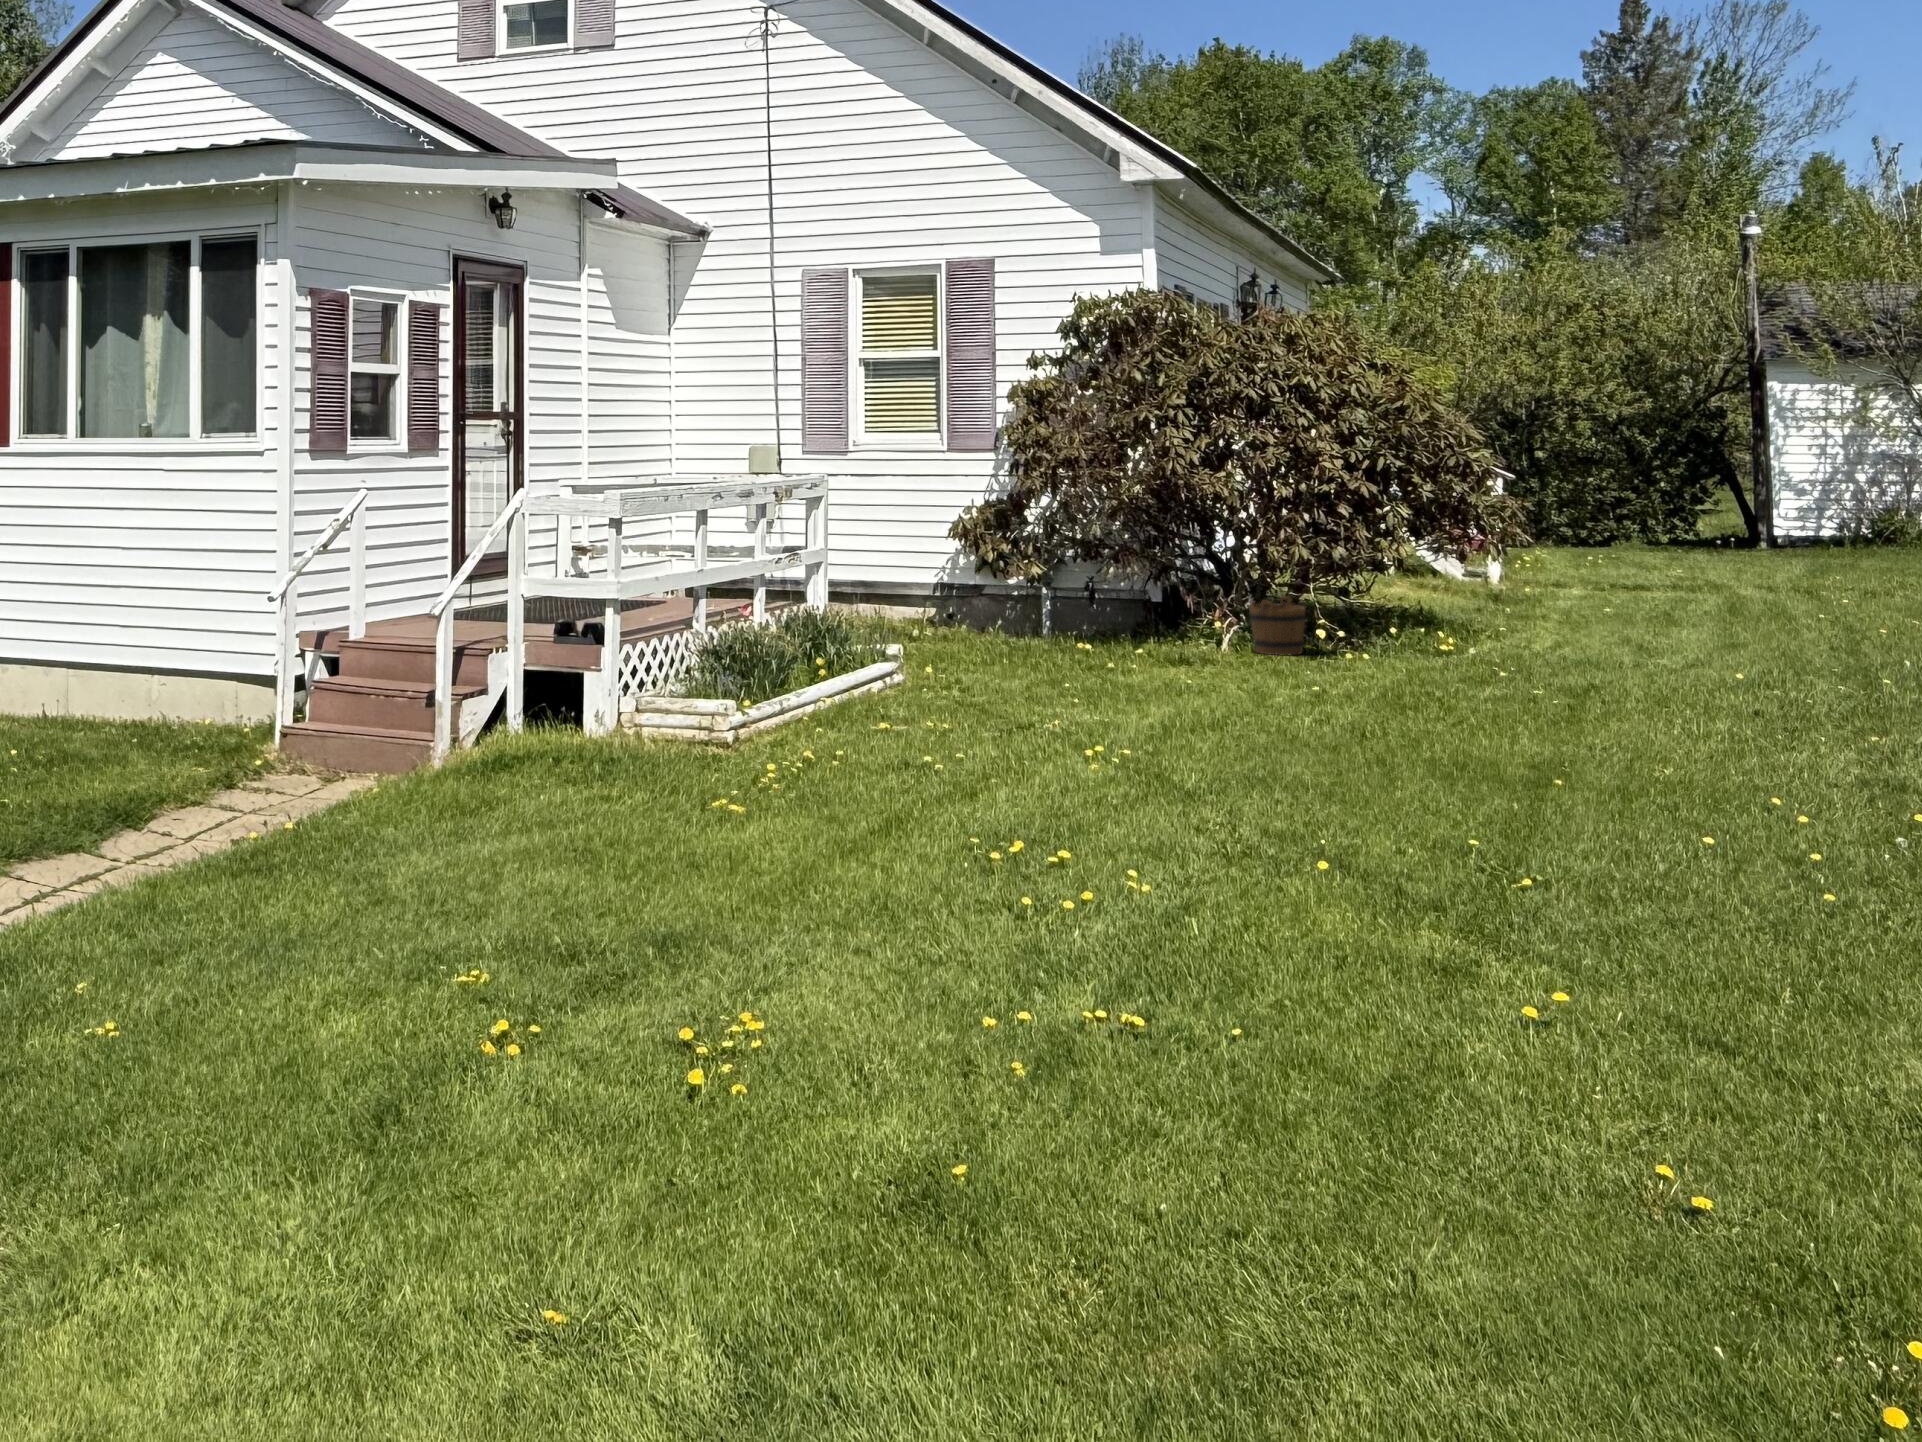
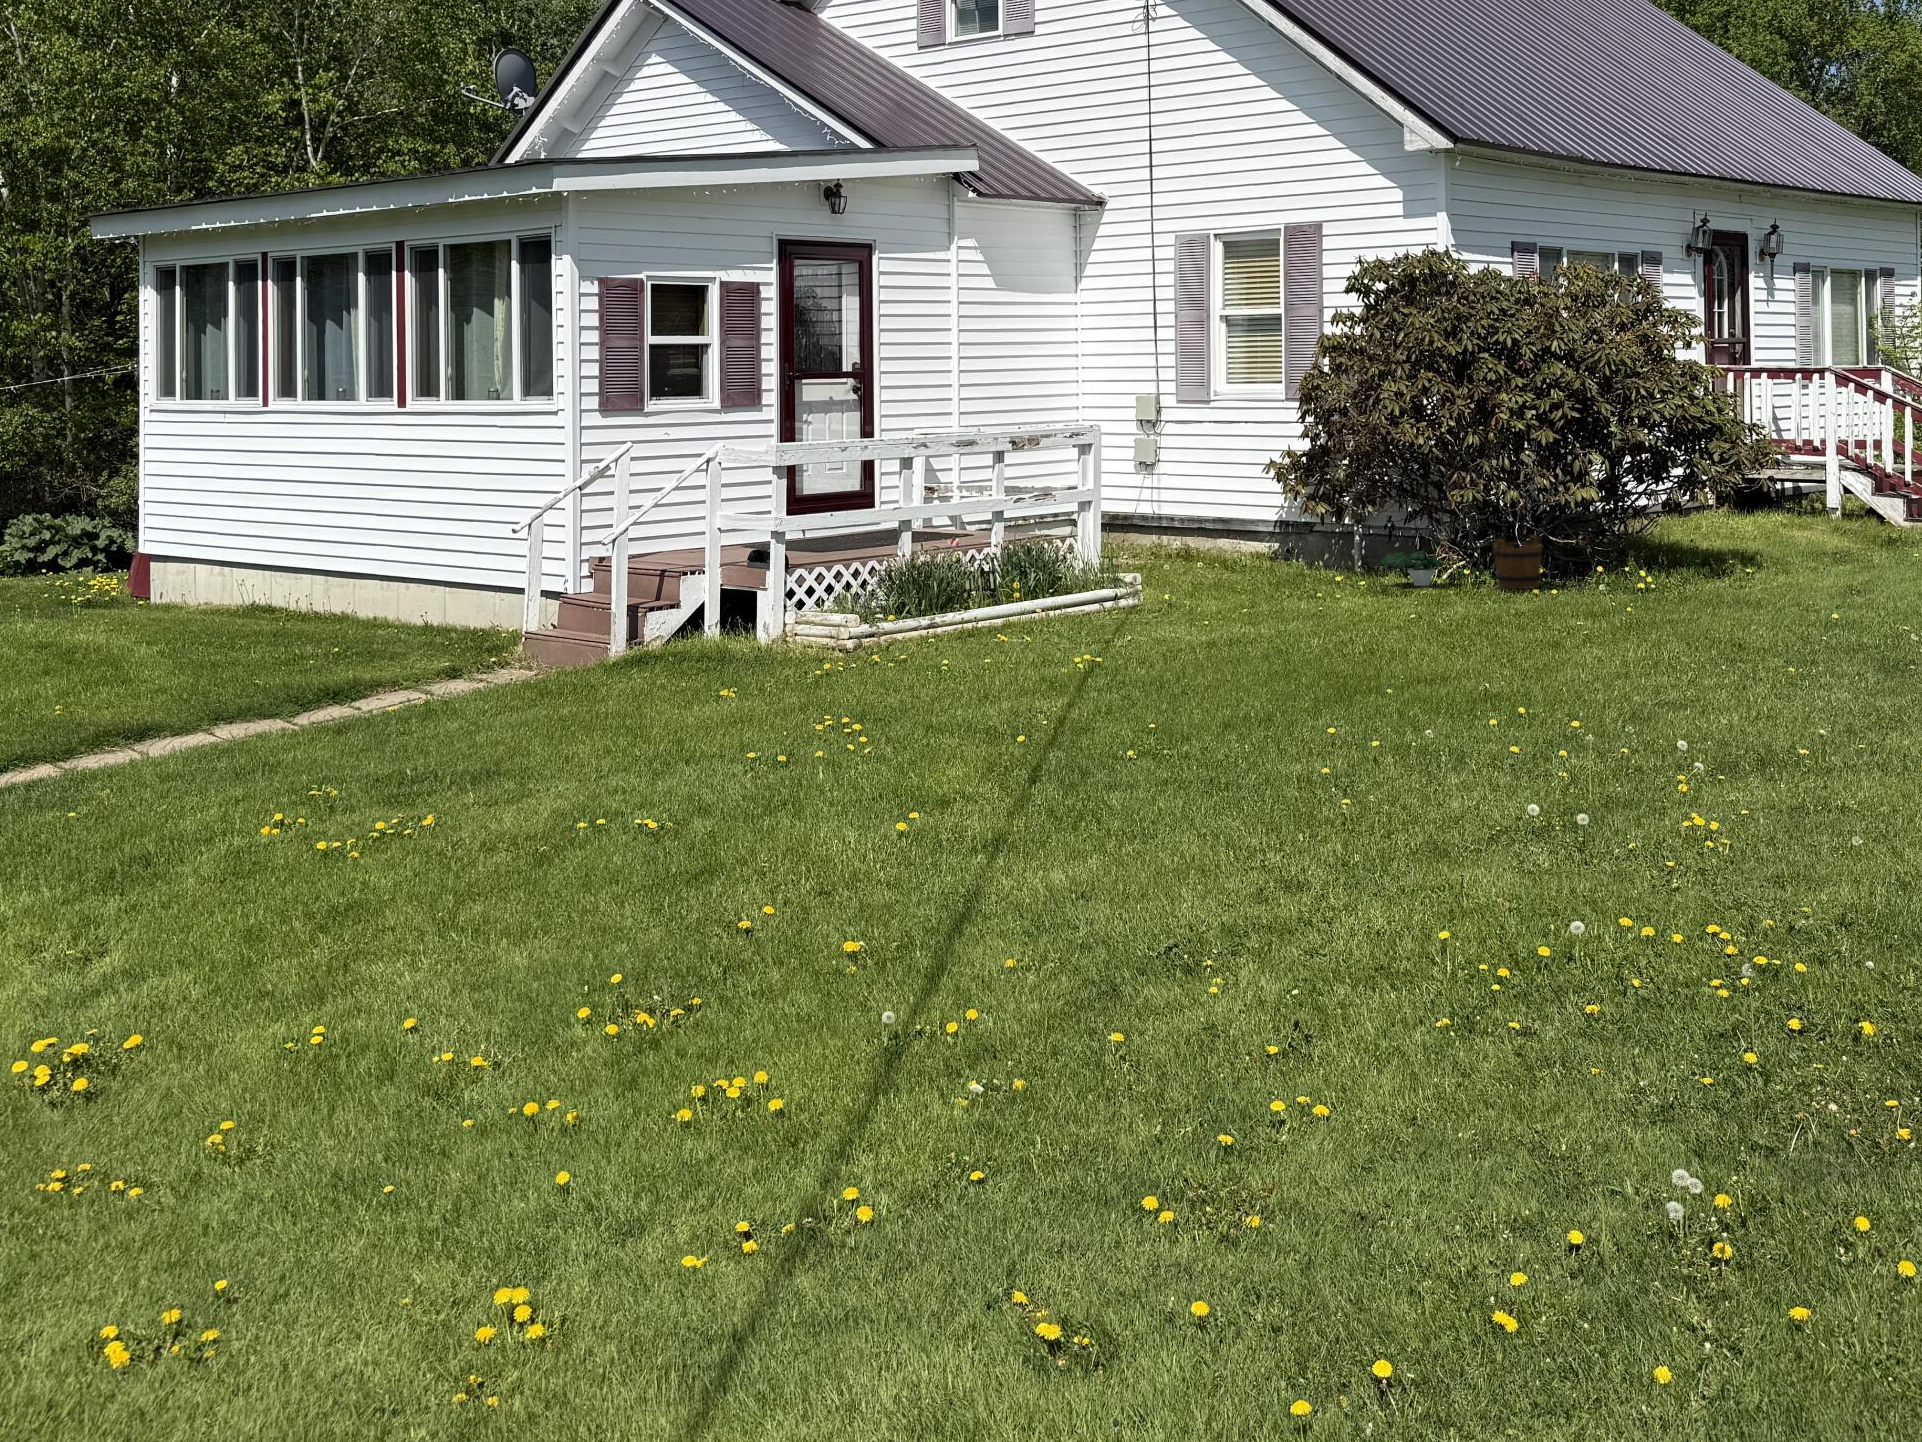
potted plant: none [1121,613,1199,653] -> present [1380,550,1443,586]

